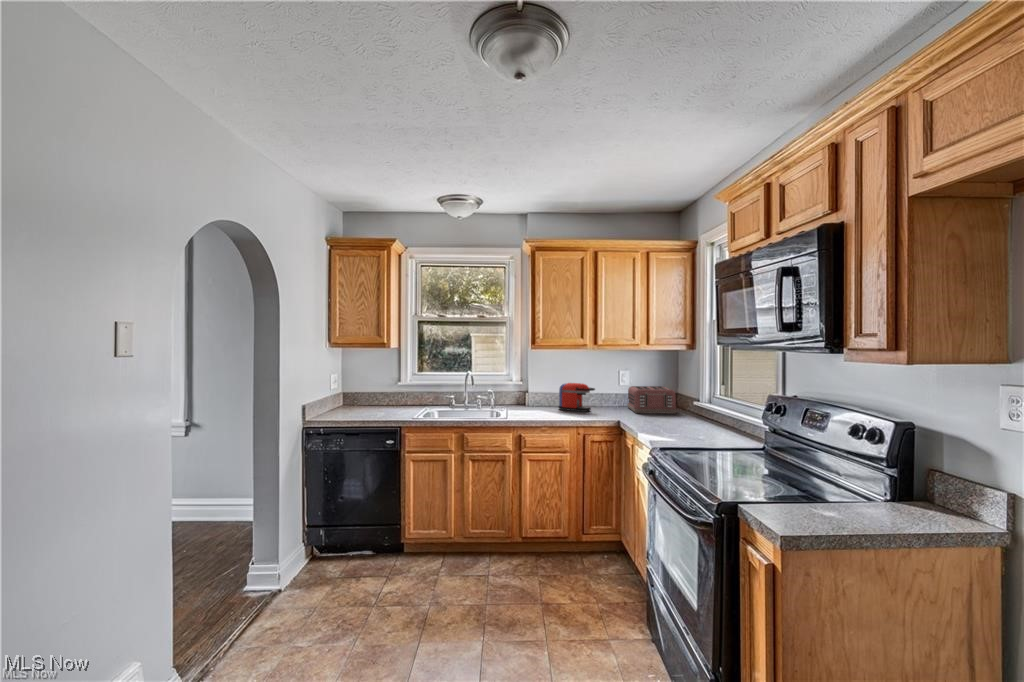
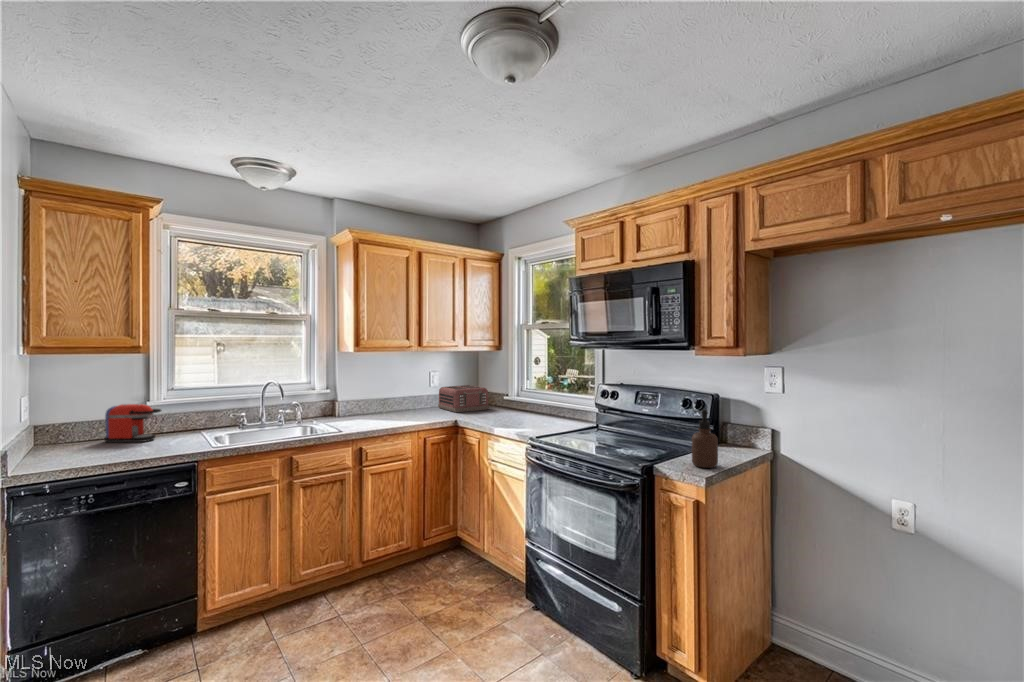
coffee maker: present [559,383,595,412] -> present [104,404,162,442]
soap dispenser: none [805,430,845,513] -> present [692,409,718,468]

